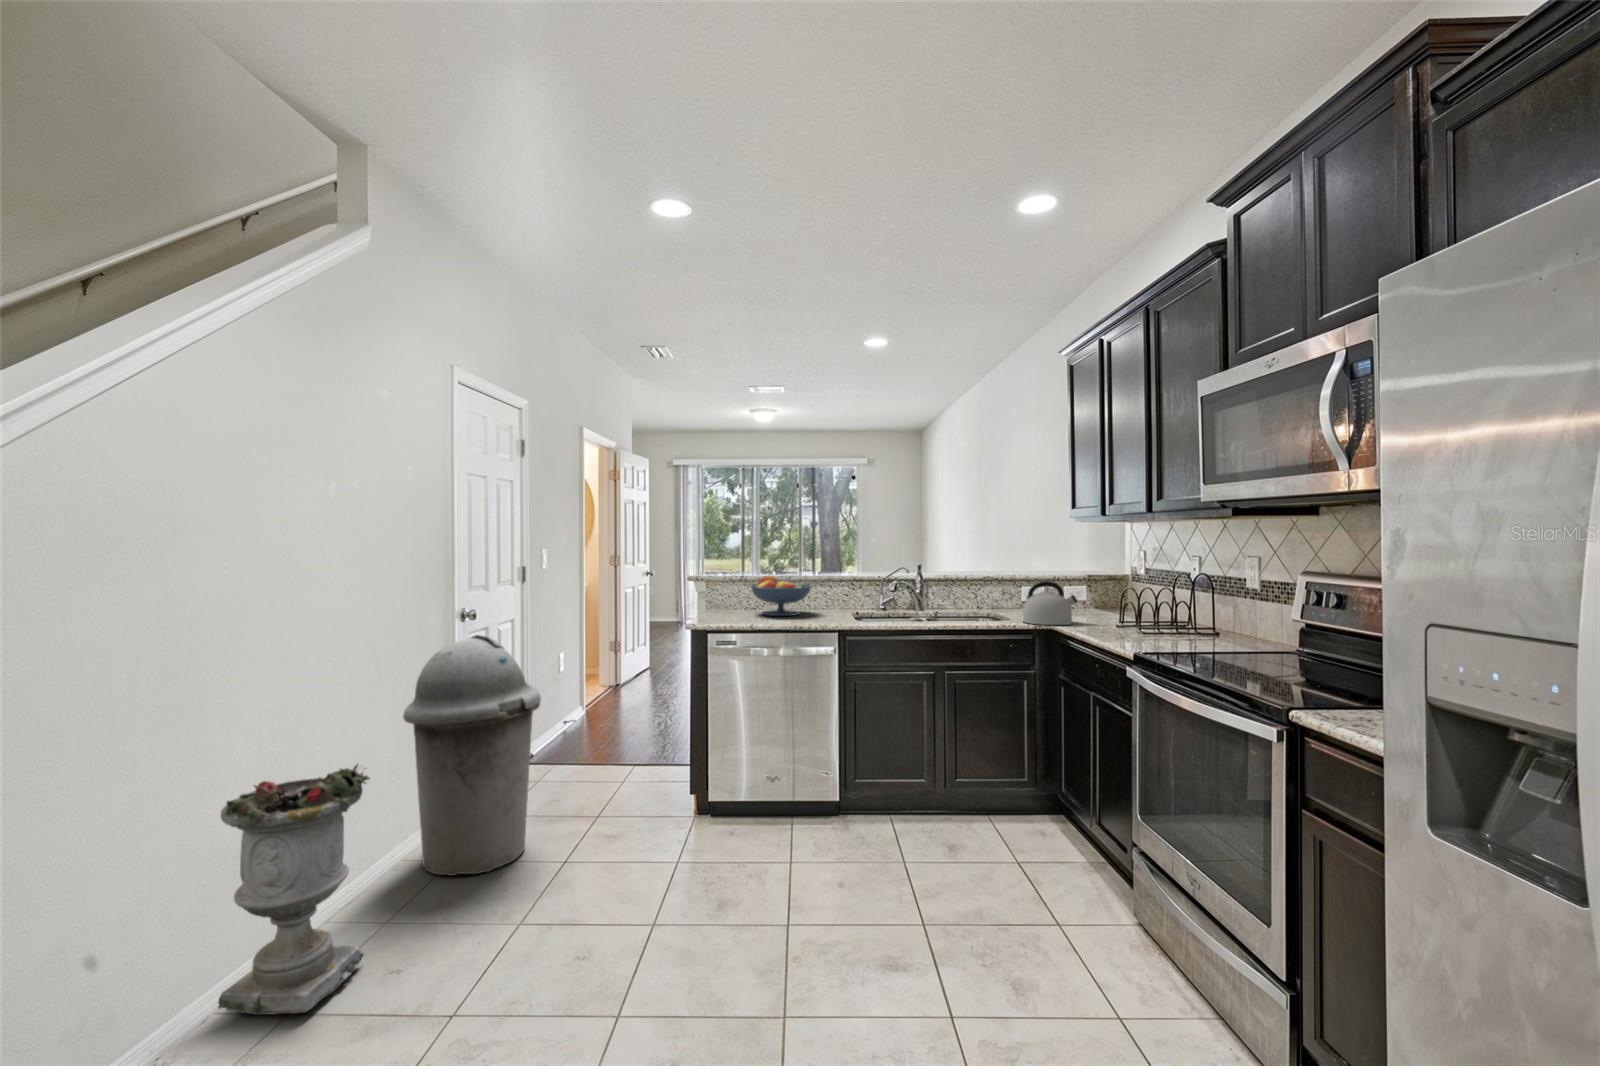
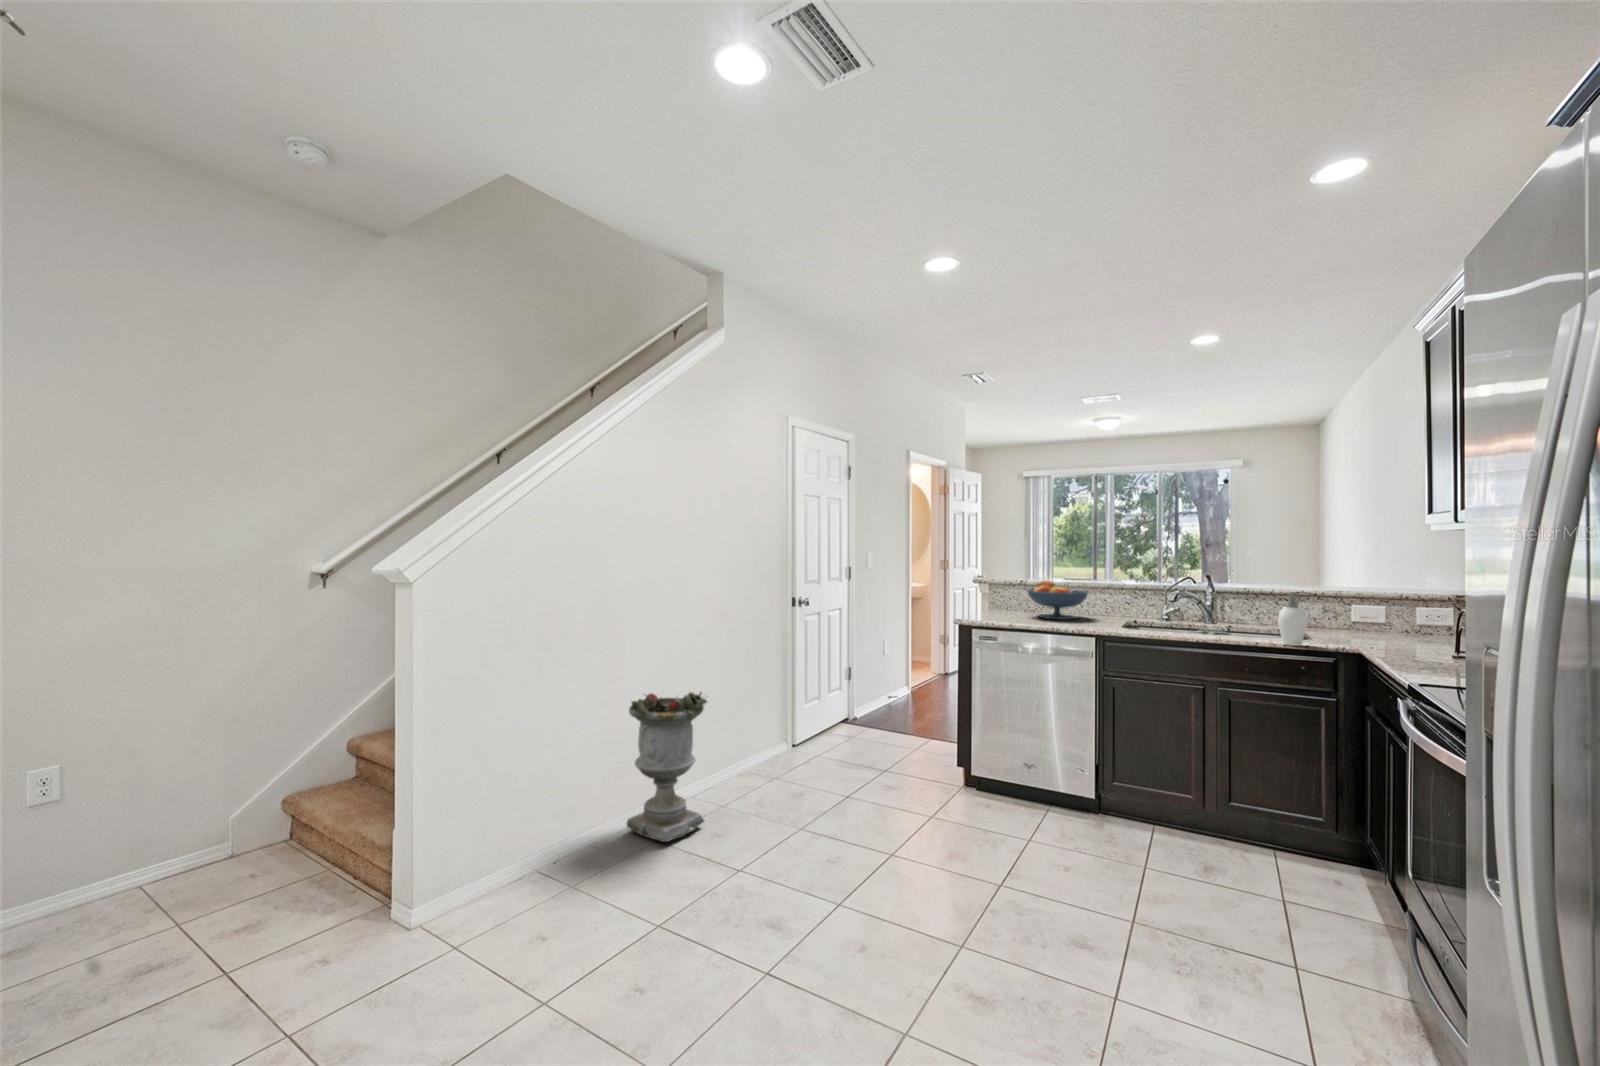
soap dispenser: none [992,578,1021,627] -> present [1278,592,1307,646]
kettle: present [1023,581,1077,625] -> none [1328,599,1407,650]
trash can: present [403,635,541,876] -> none [745,615,838,792]

